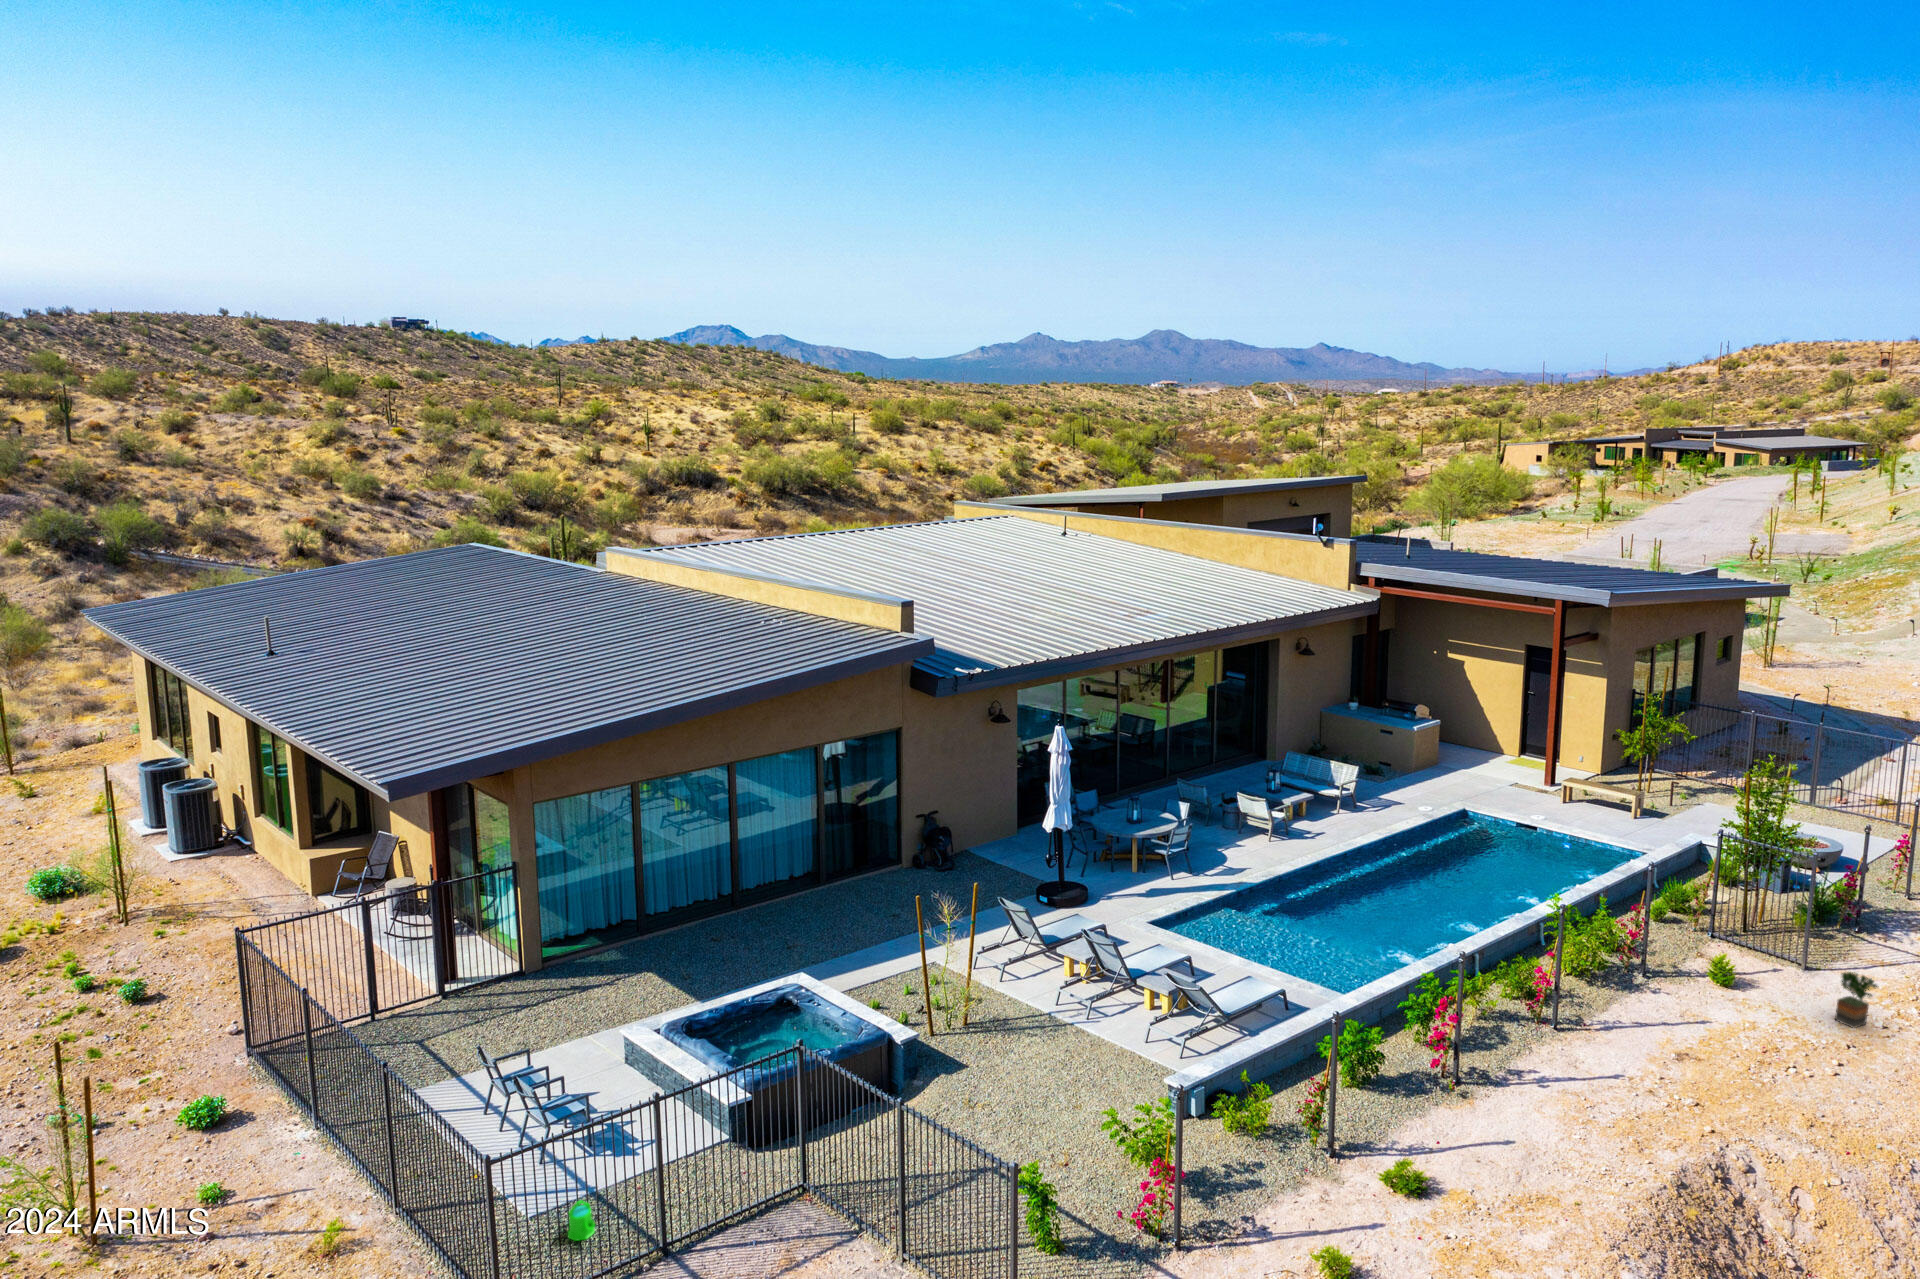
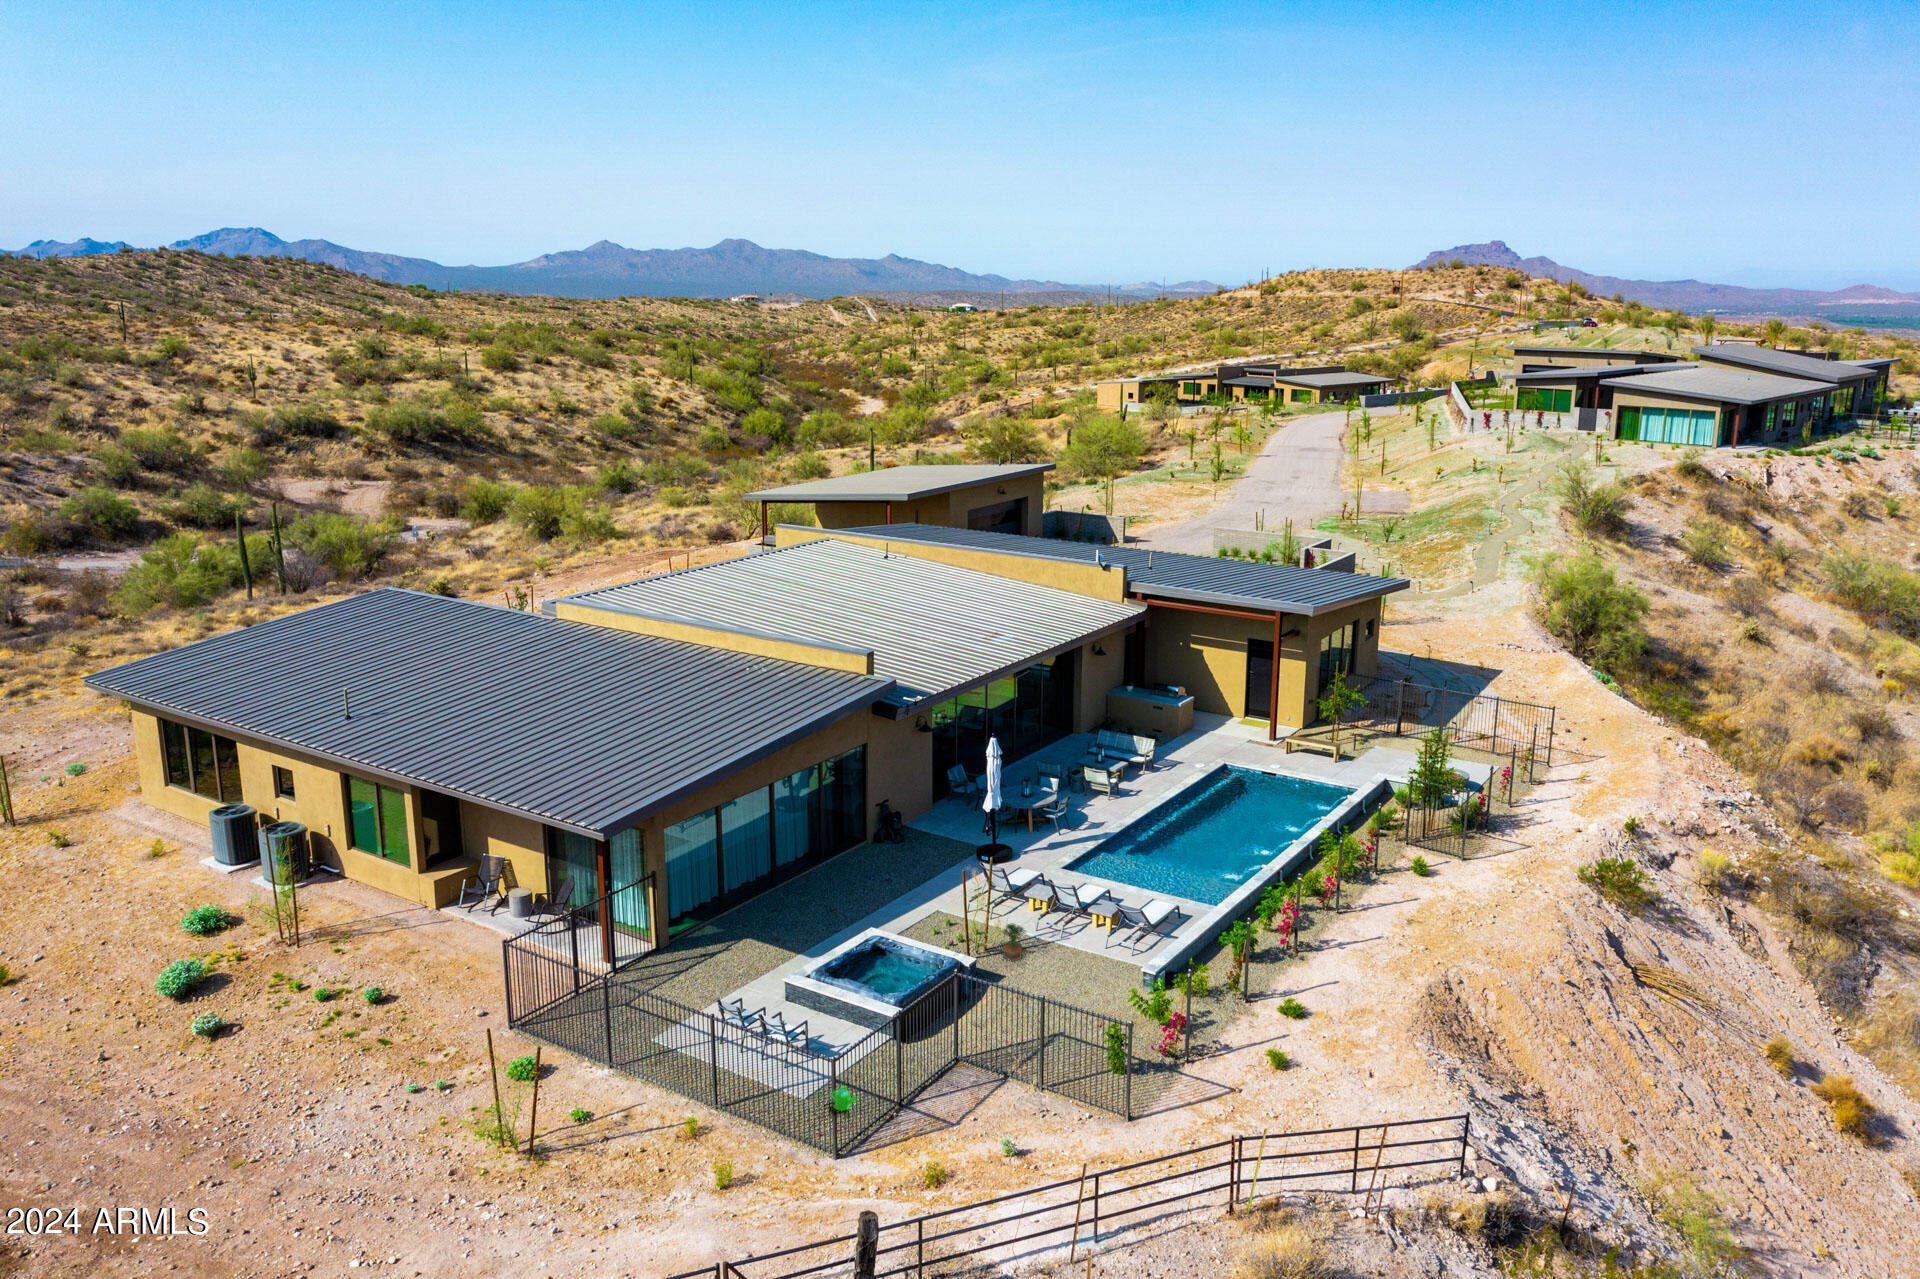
potted tree: present [1835,972,1877,1028] -> present [1003,923,1026,962]

